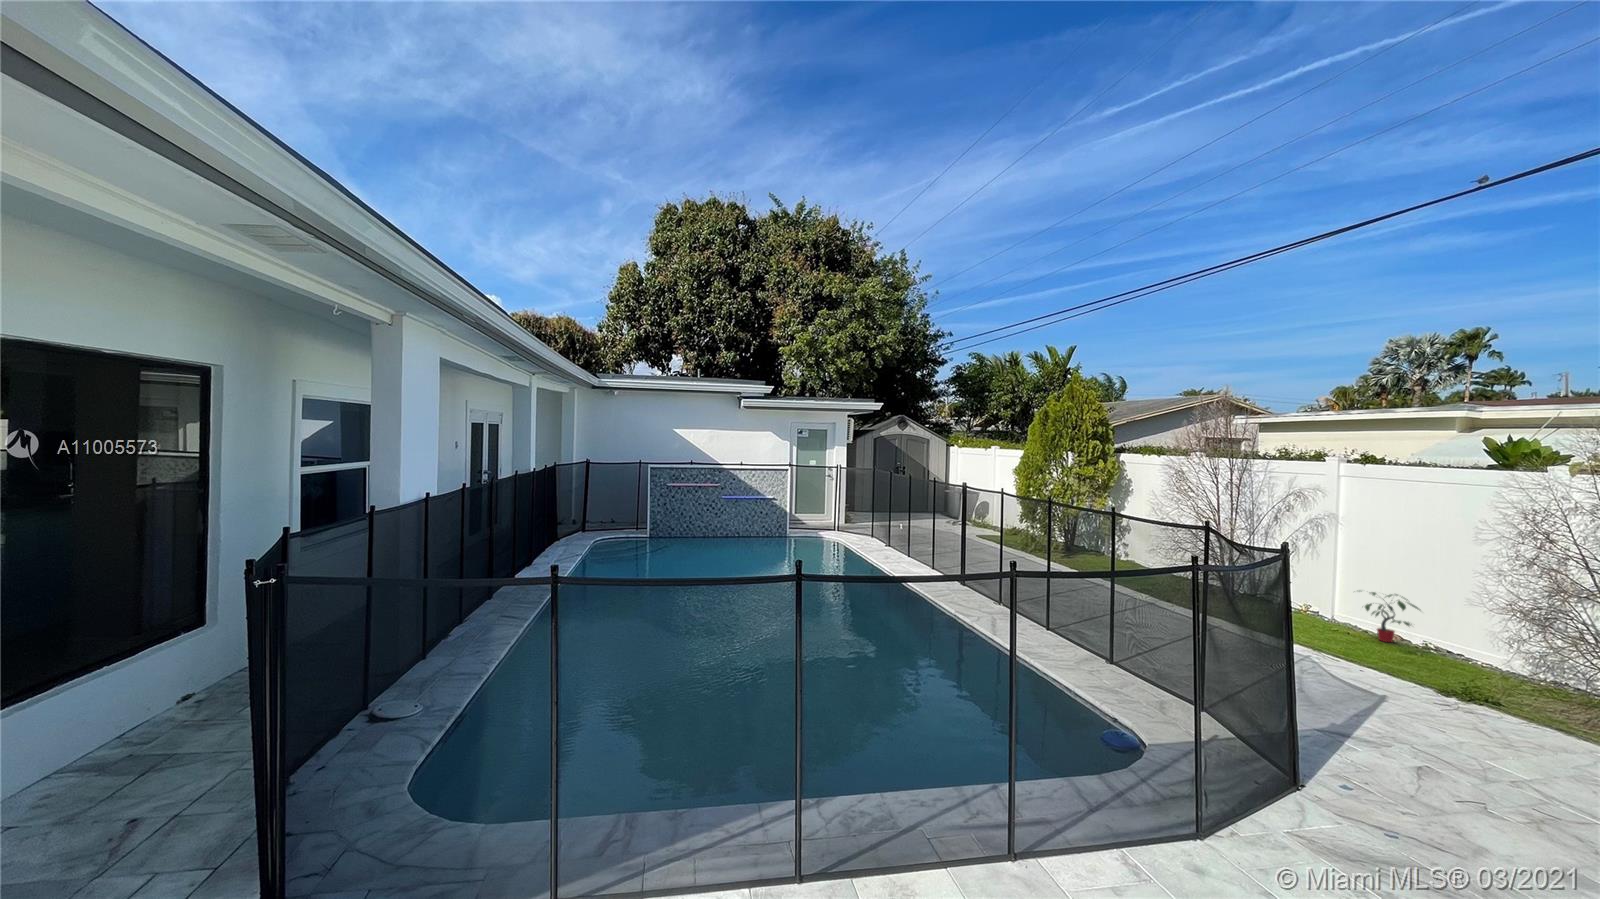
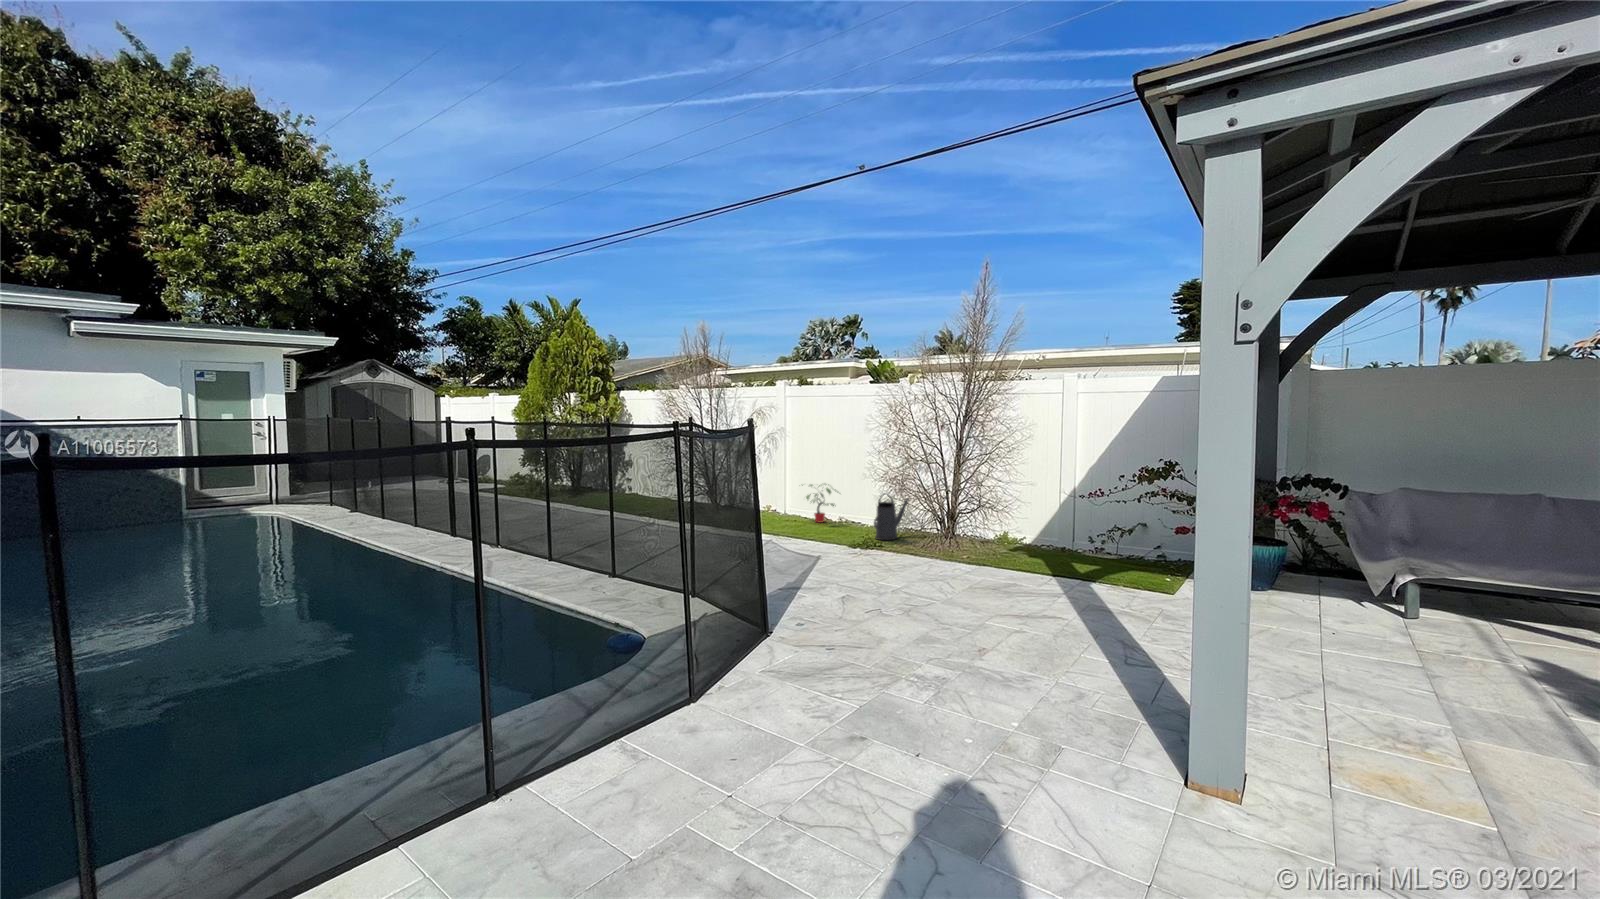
watering can: none [1478,628,1548,693] -> present [874,494,909,540]

